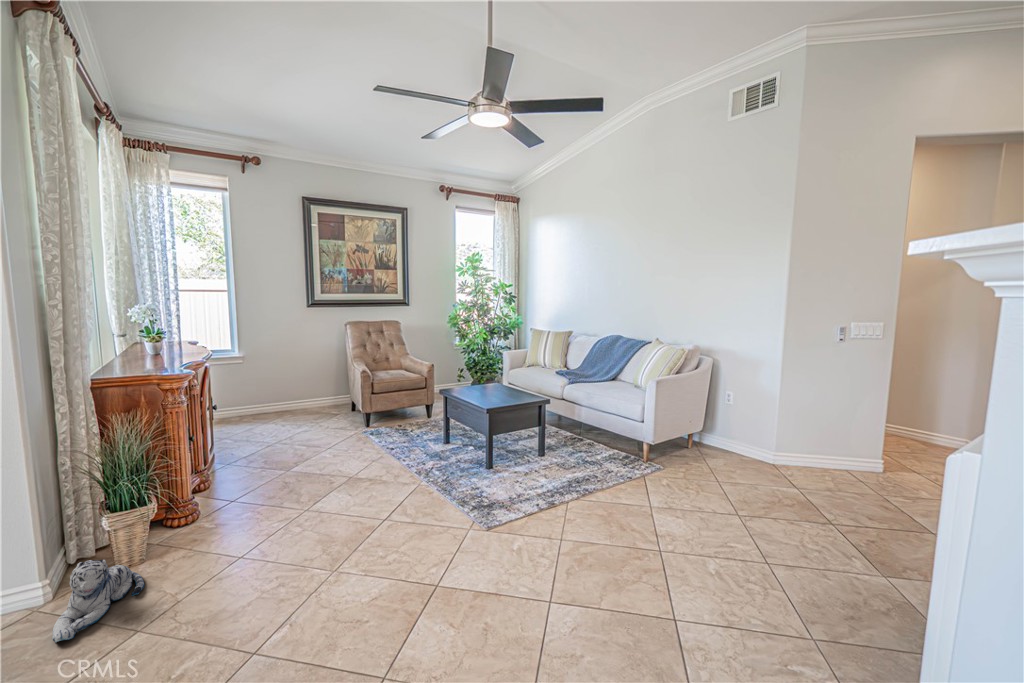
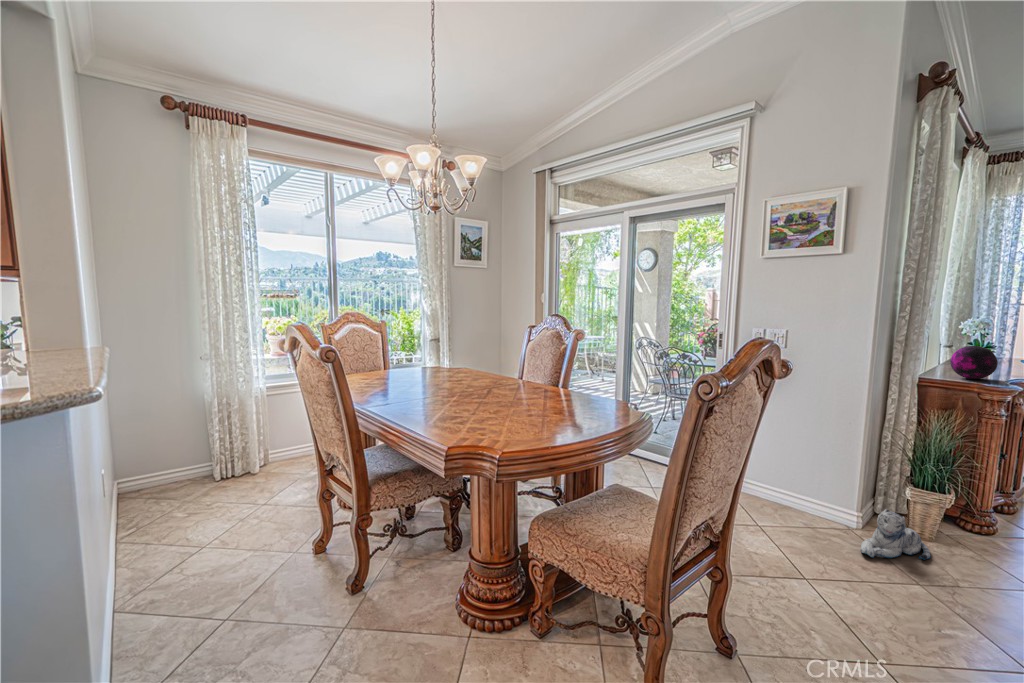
decorative orb: none [124,334,170,370] -> present [950,346,998,379]

